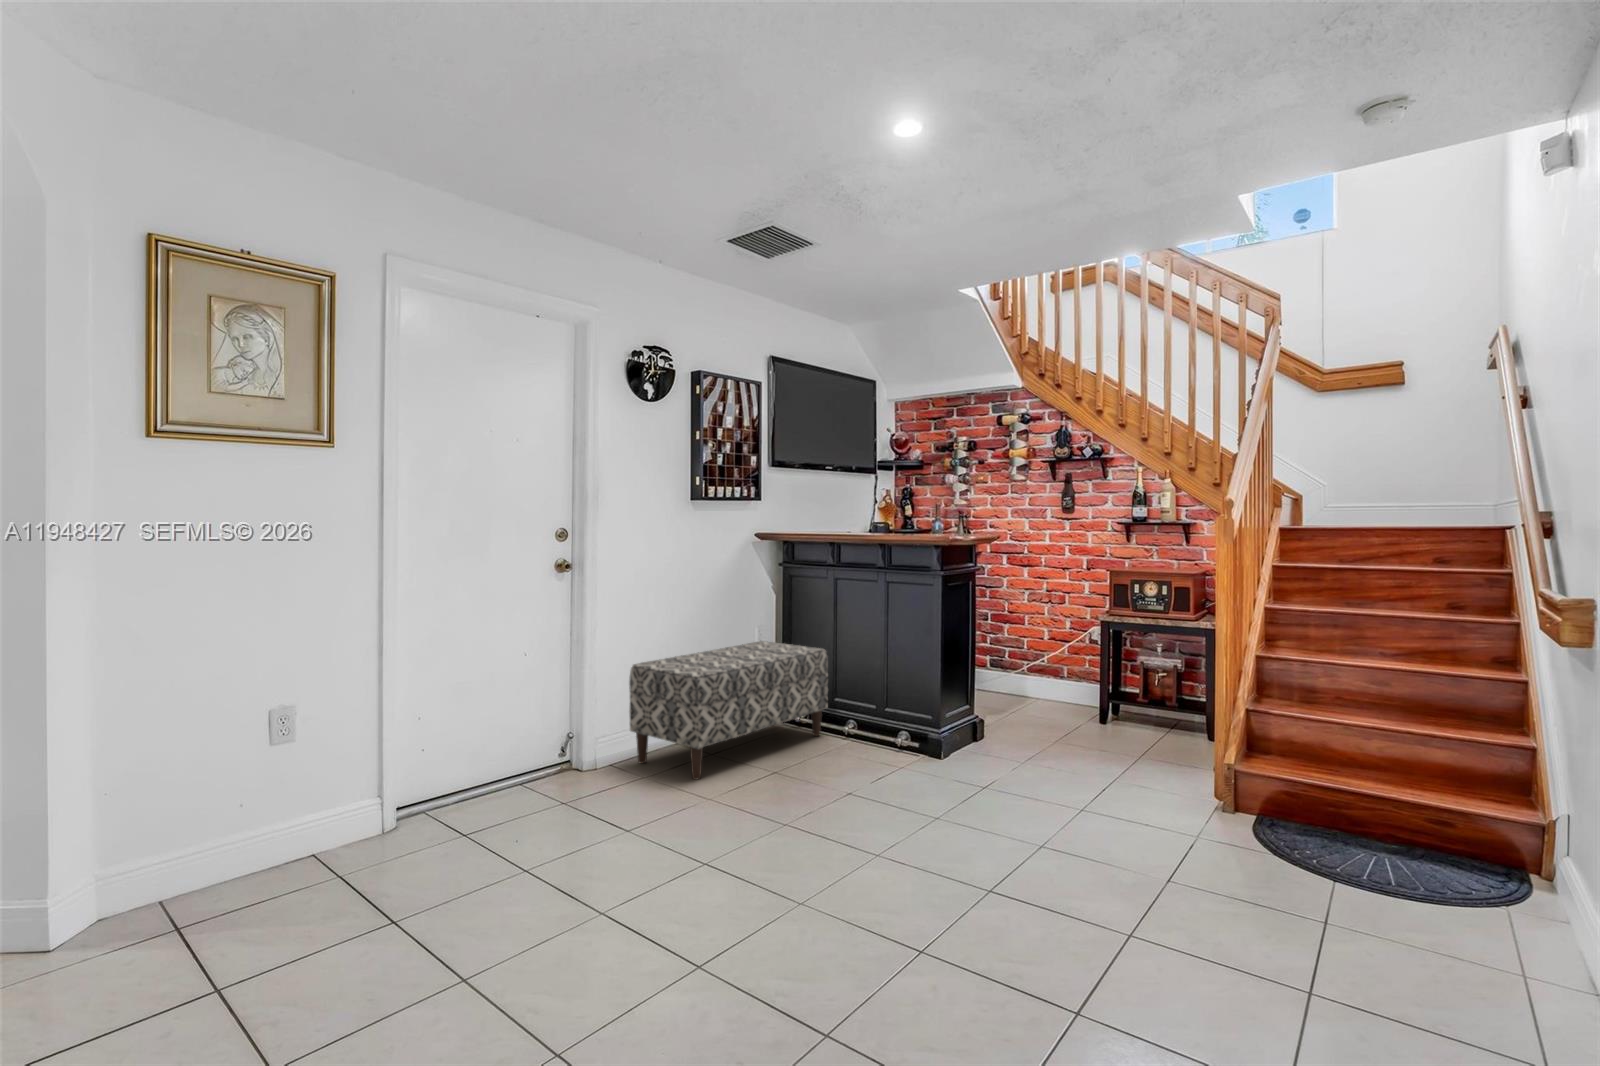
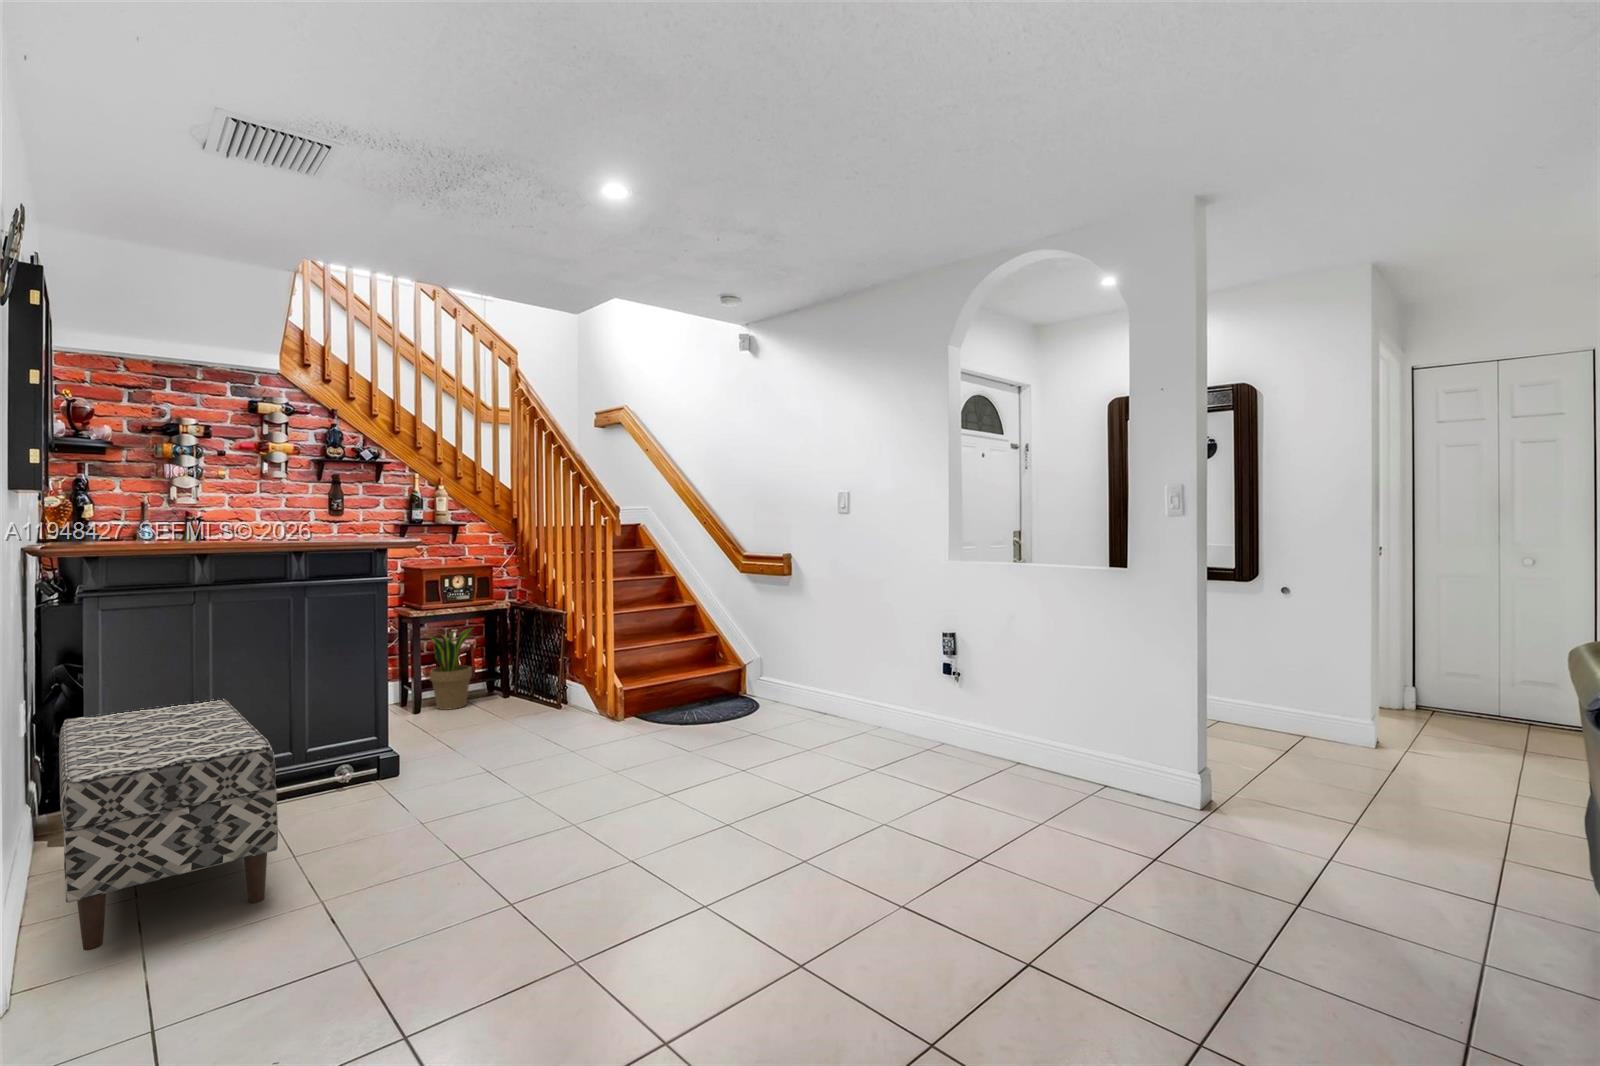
potted plant: none [1124,640,1178,731] -> present [430,629,472,710]

